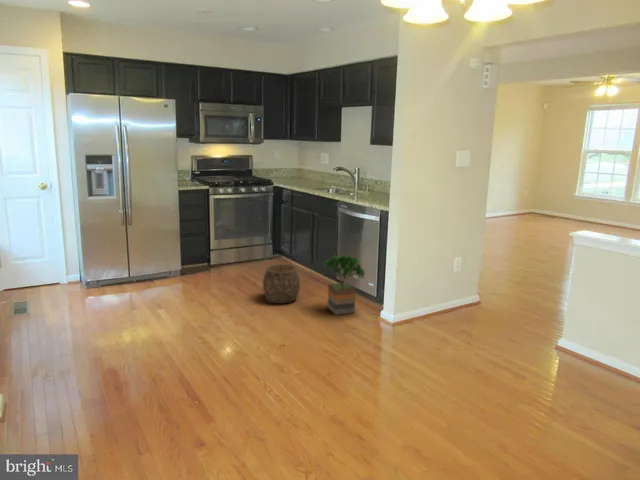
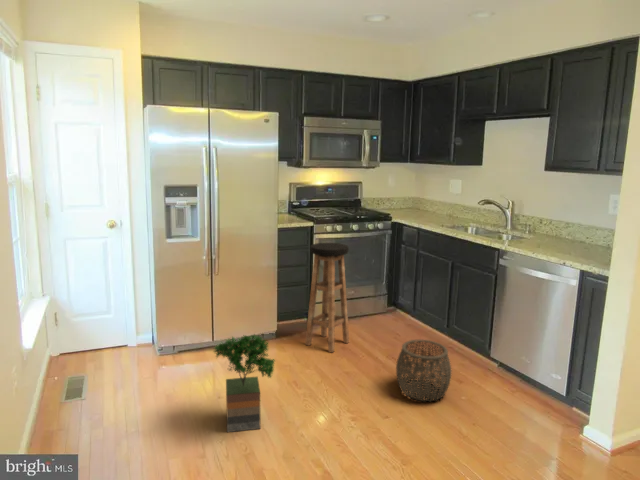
bar stool: none [203,200,237,282] -> present [305,243,349,352]
potted tree: present [325,255,365,315] -> present [214,335,275,432]

